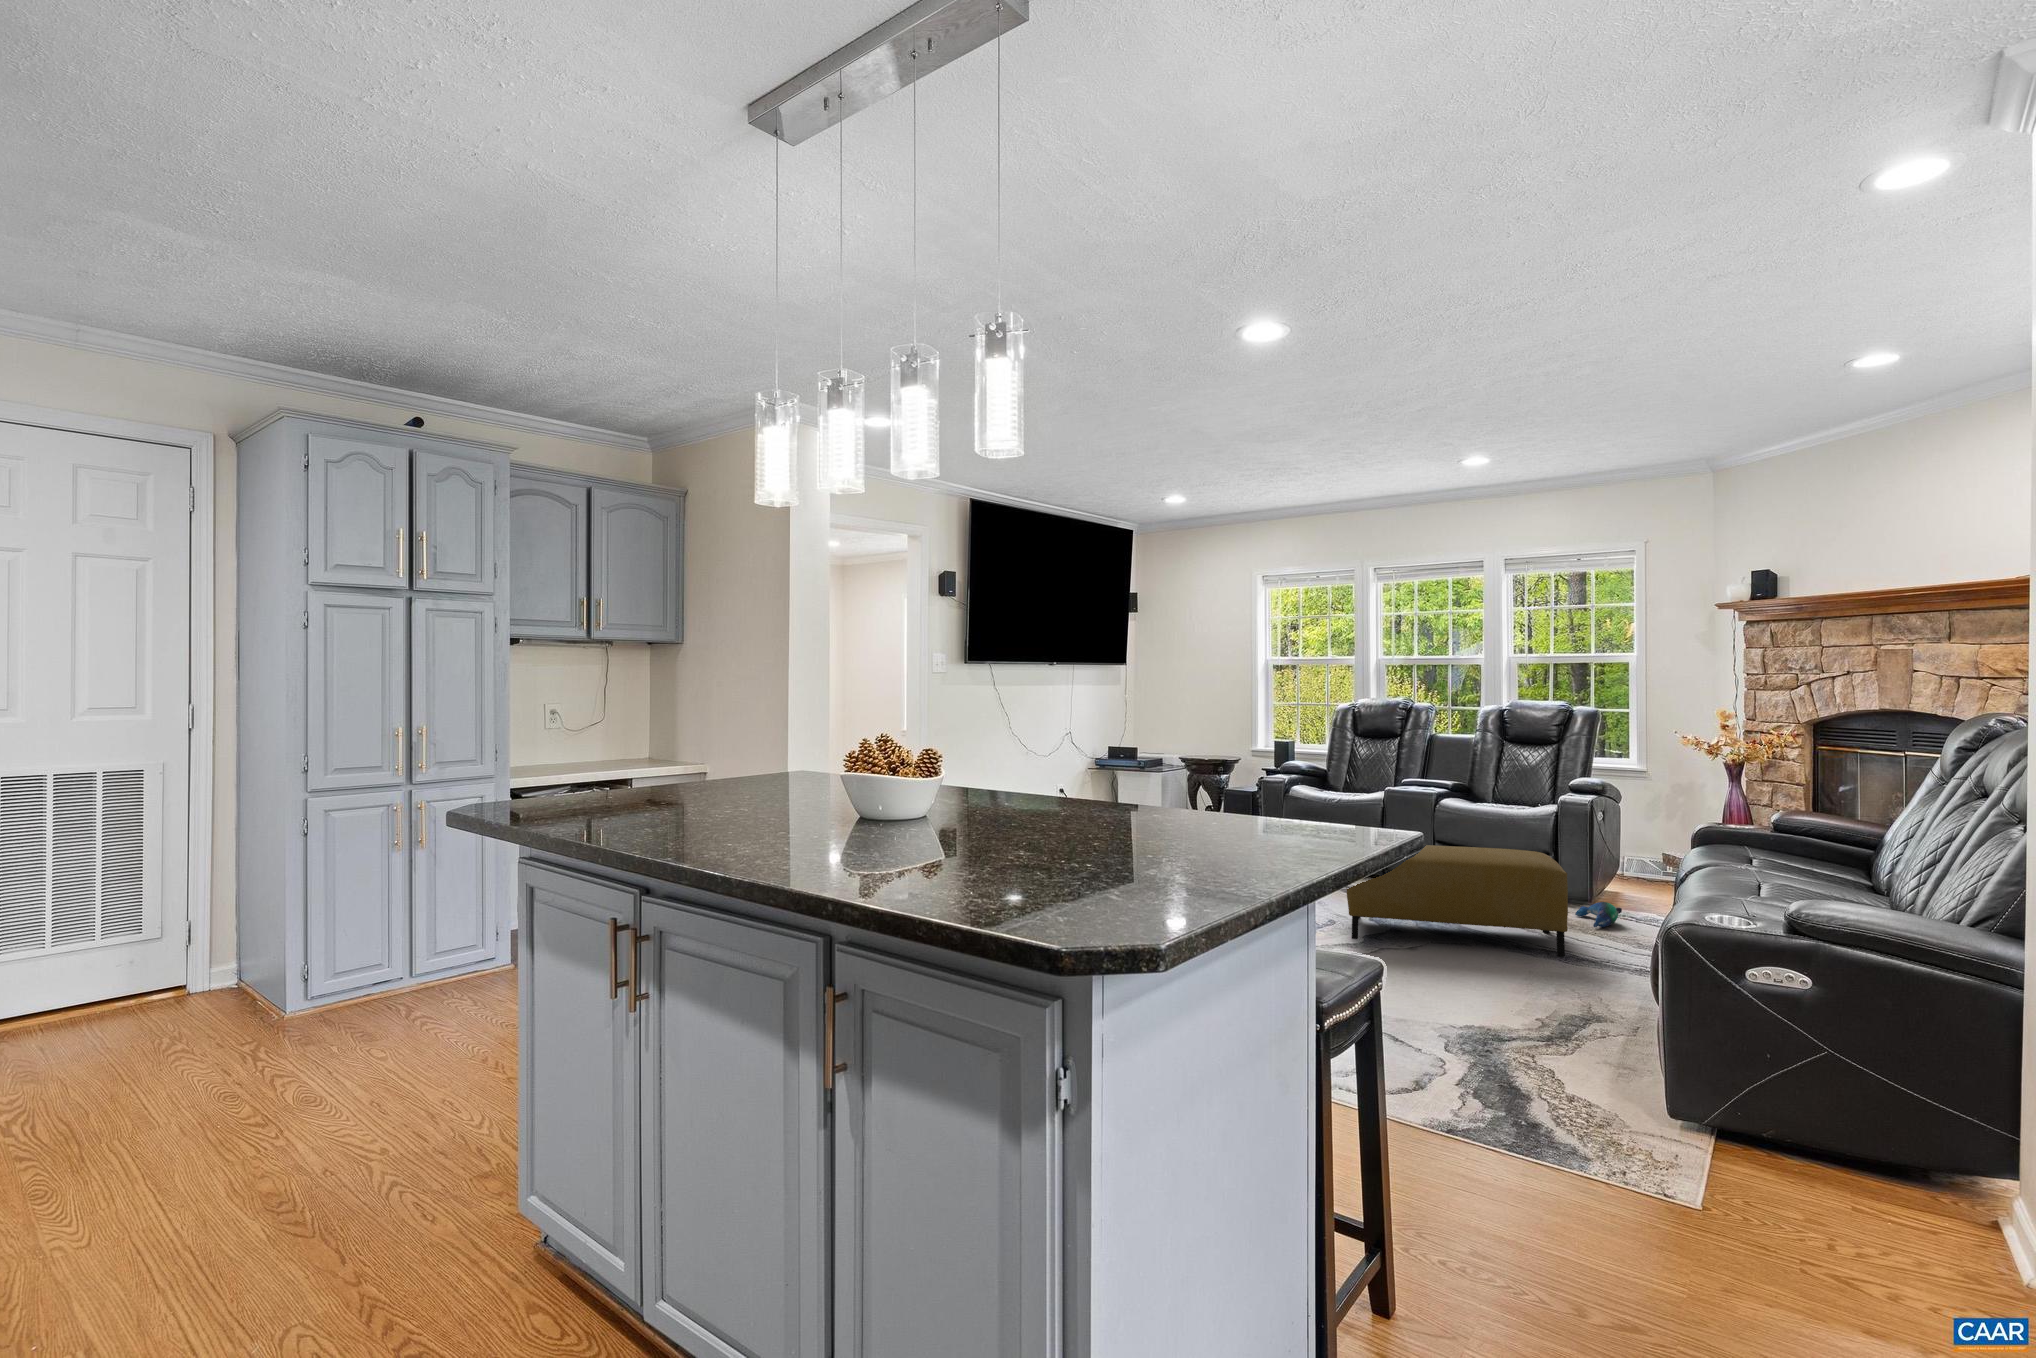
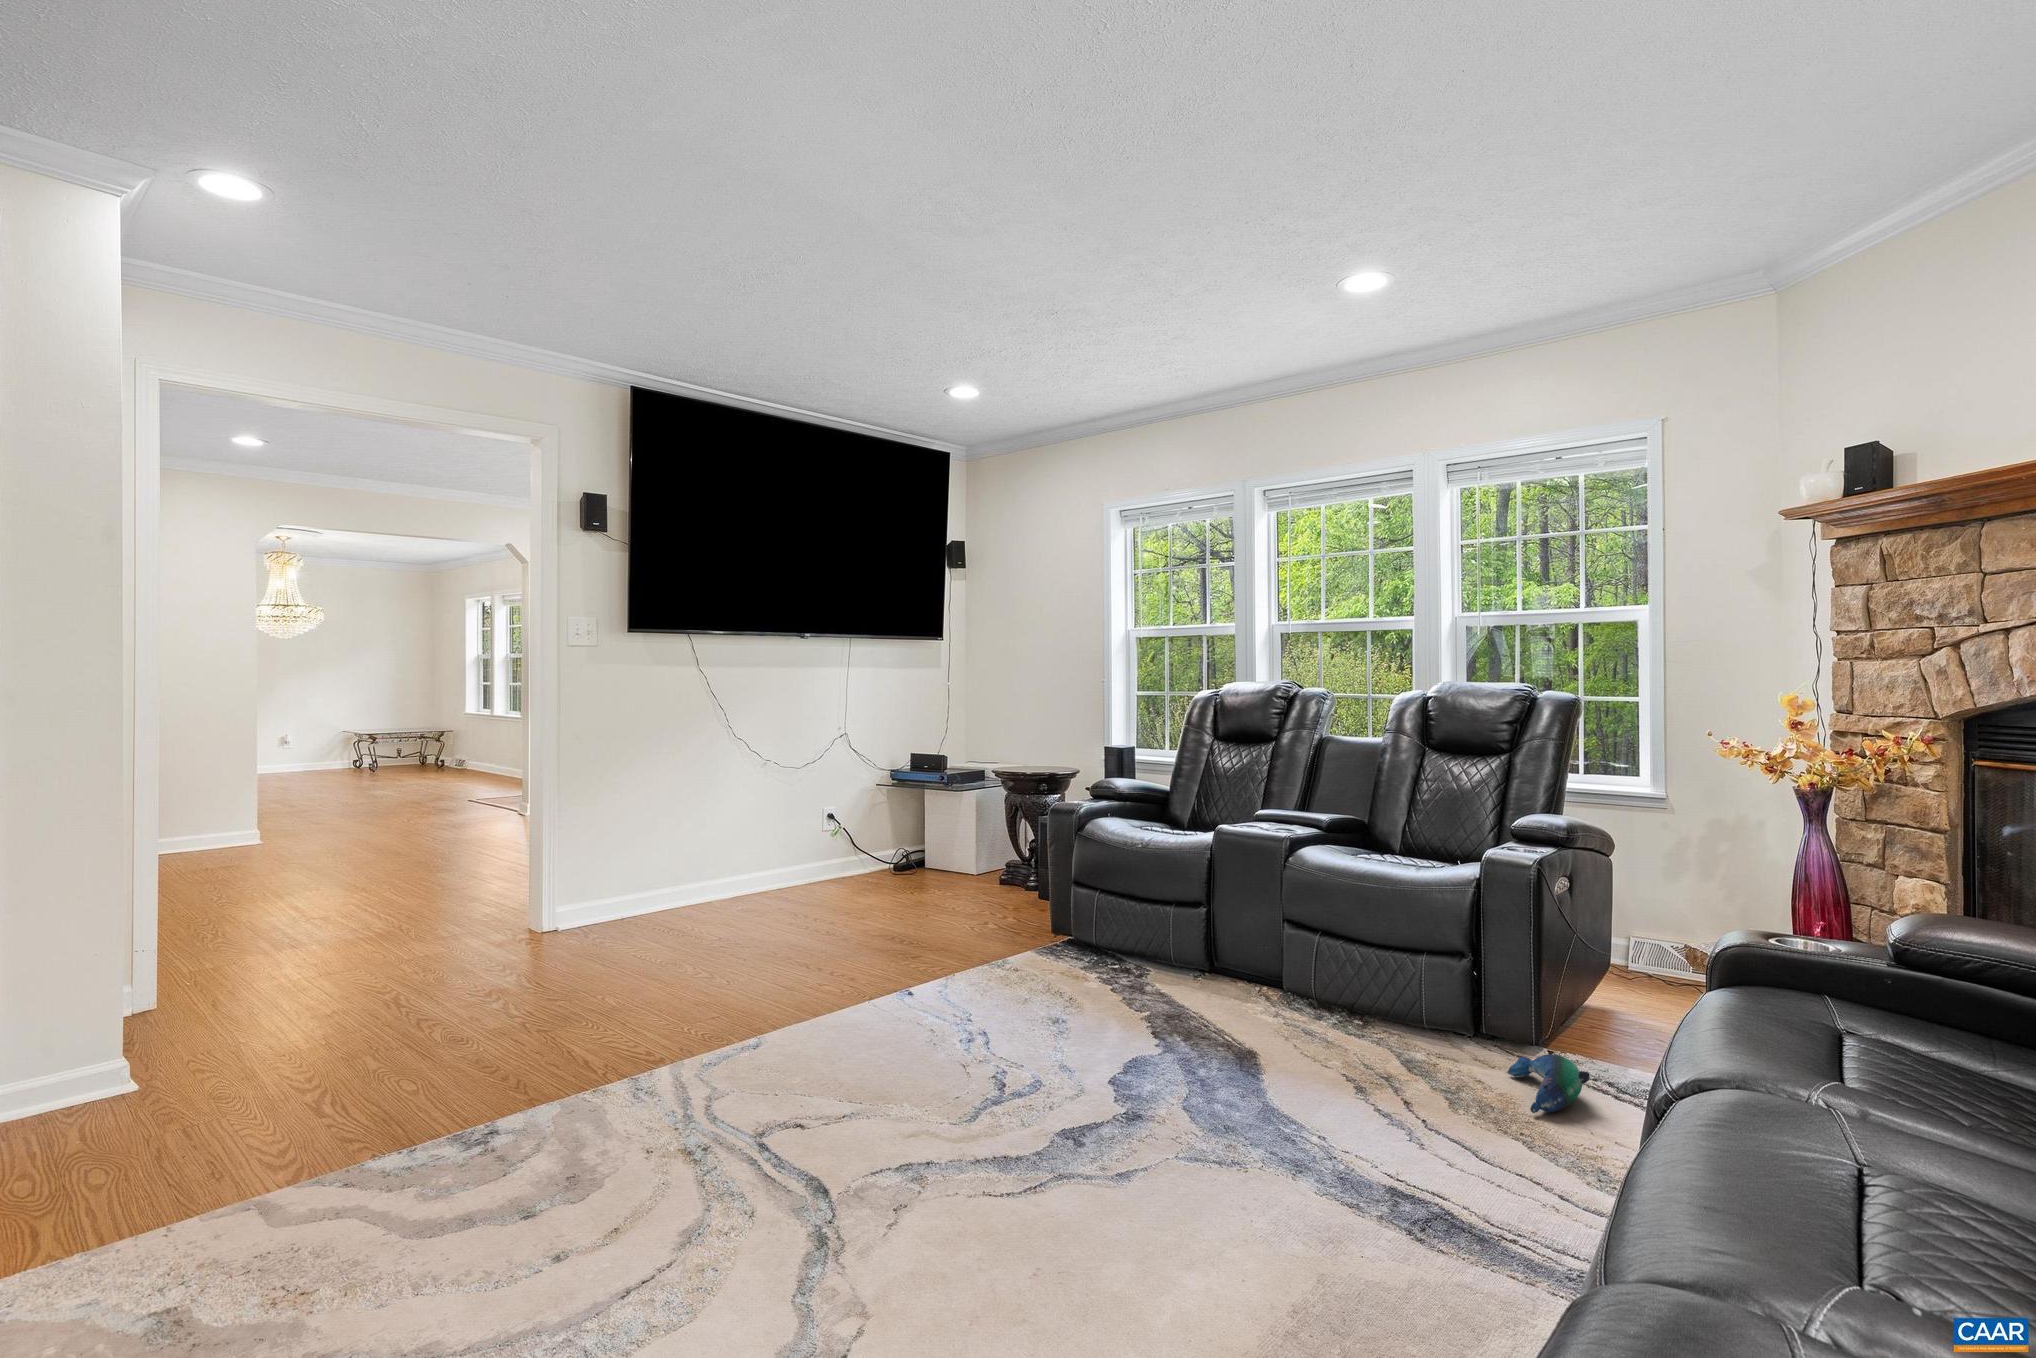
ottoman: present [1347,845,1568,956] -> none [1032,938,1449,1212]

